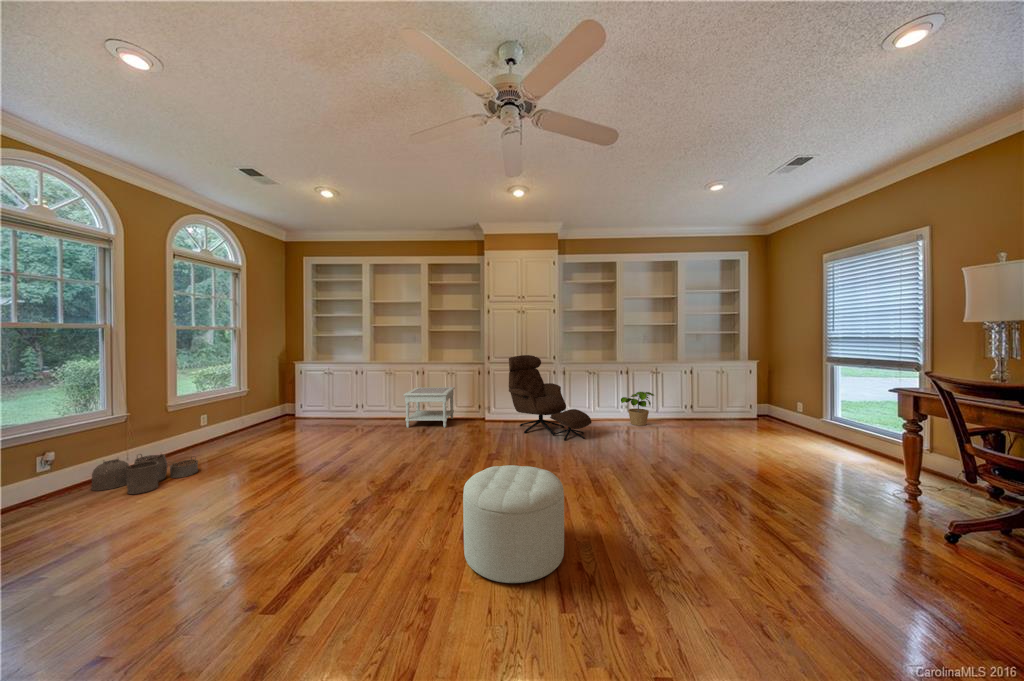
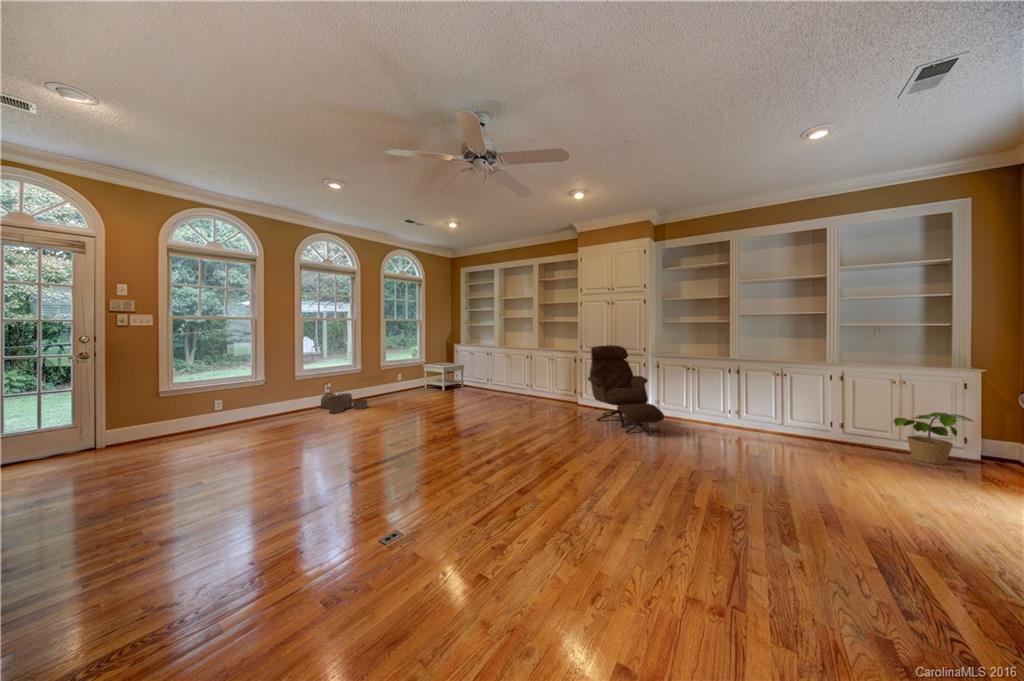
side table: present [403,387,455,428] -> present [423,363,465,391]
potted plant: present [621,392,654,426] -> present [894,412,973,465]
ottoman: present [463,465,564,583] -> none [410,426,494,517]

